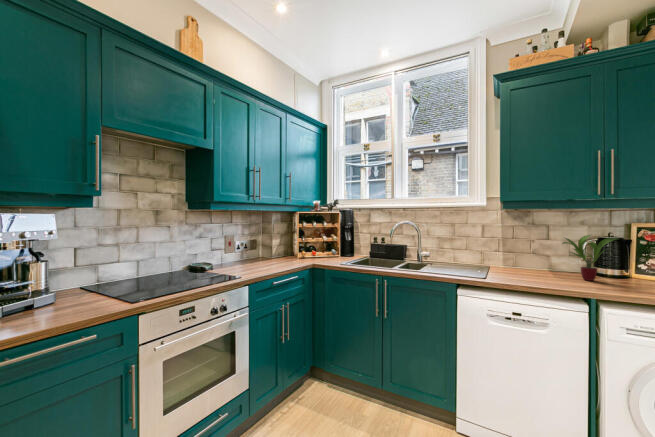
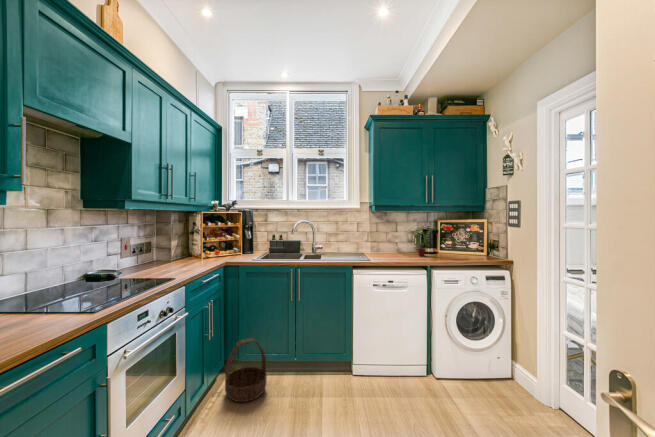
basket: none [302,350,346,420] -> present [225,338,267,402]

